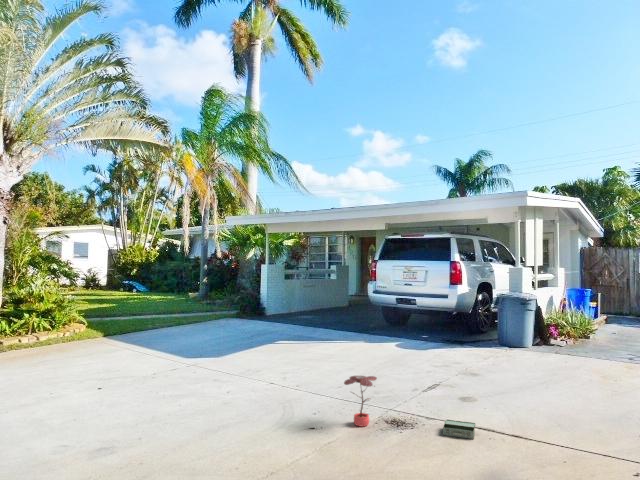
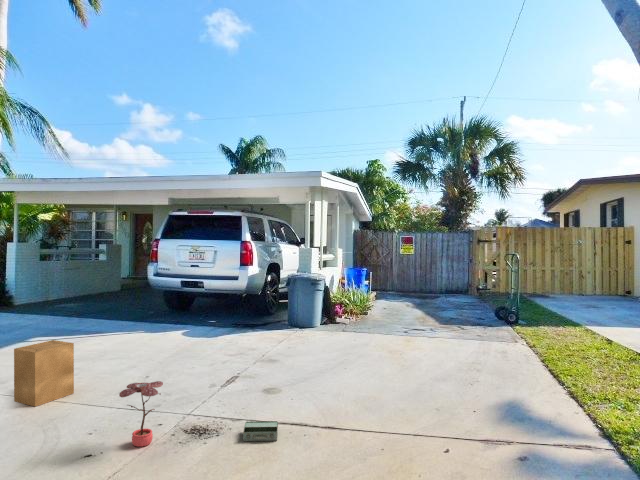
cardboard box: none [272,340,312,389] -> present [14,340,74,407]

